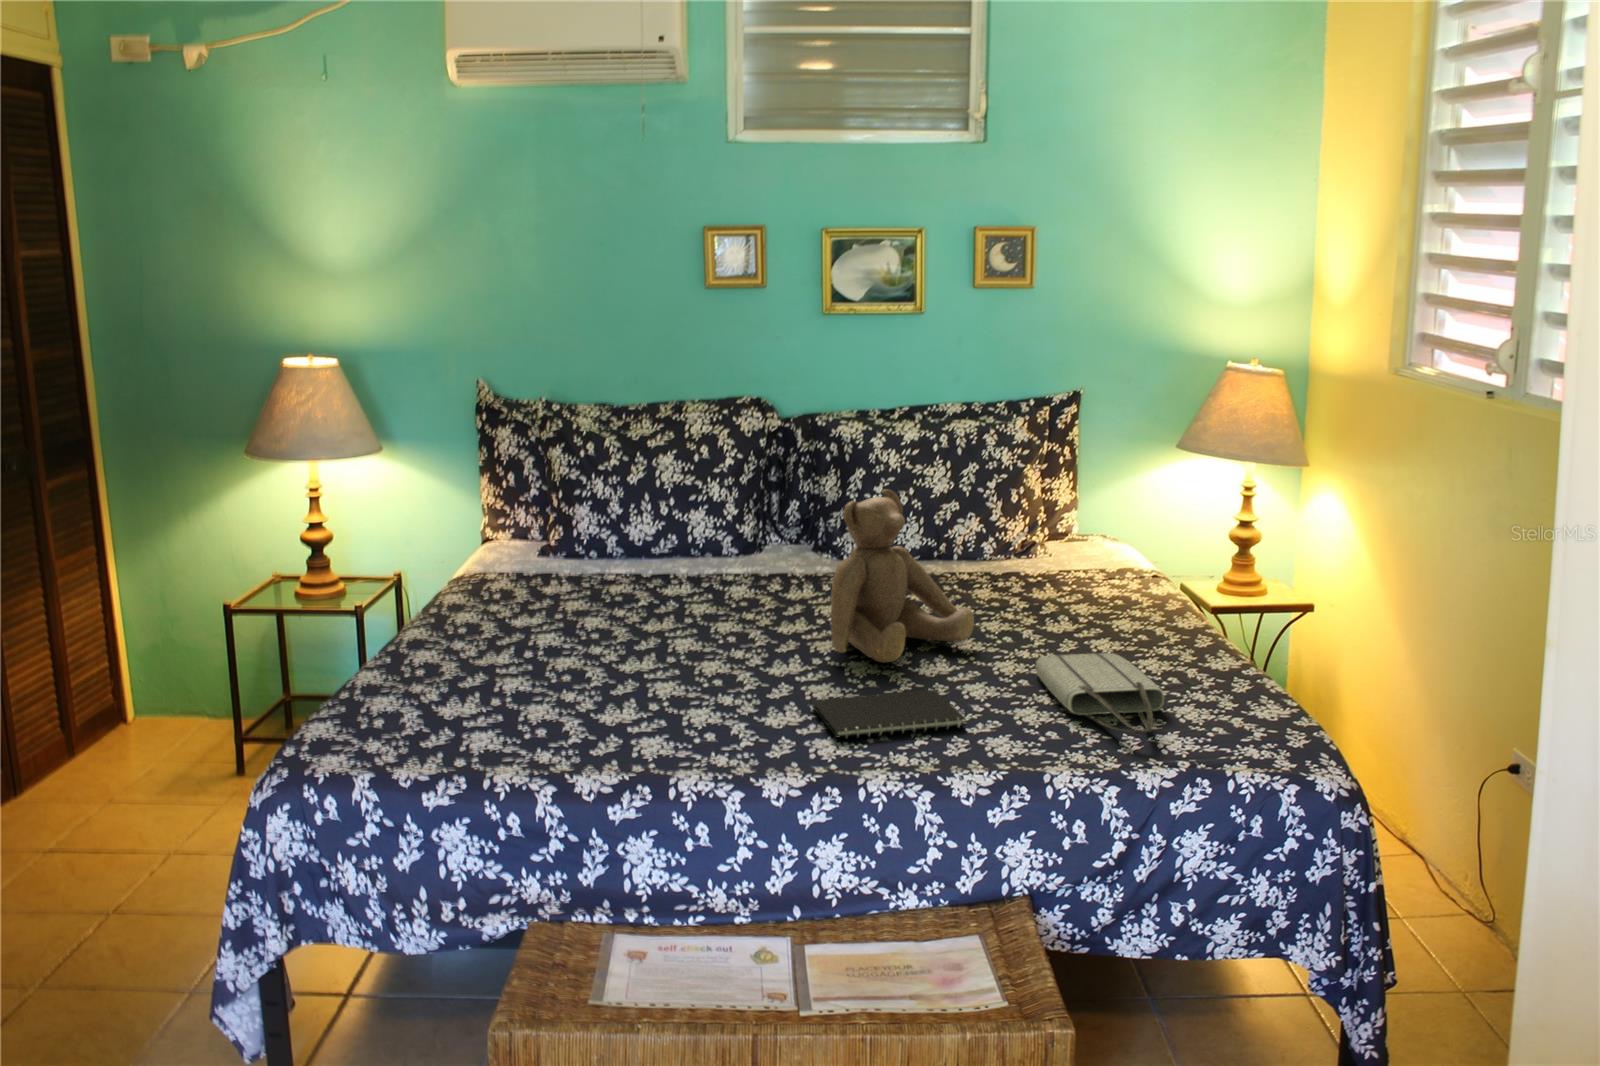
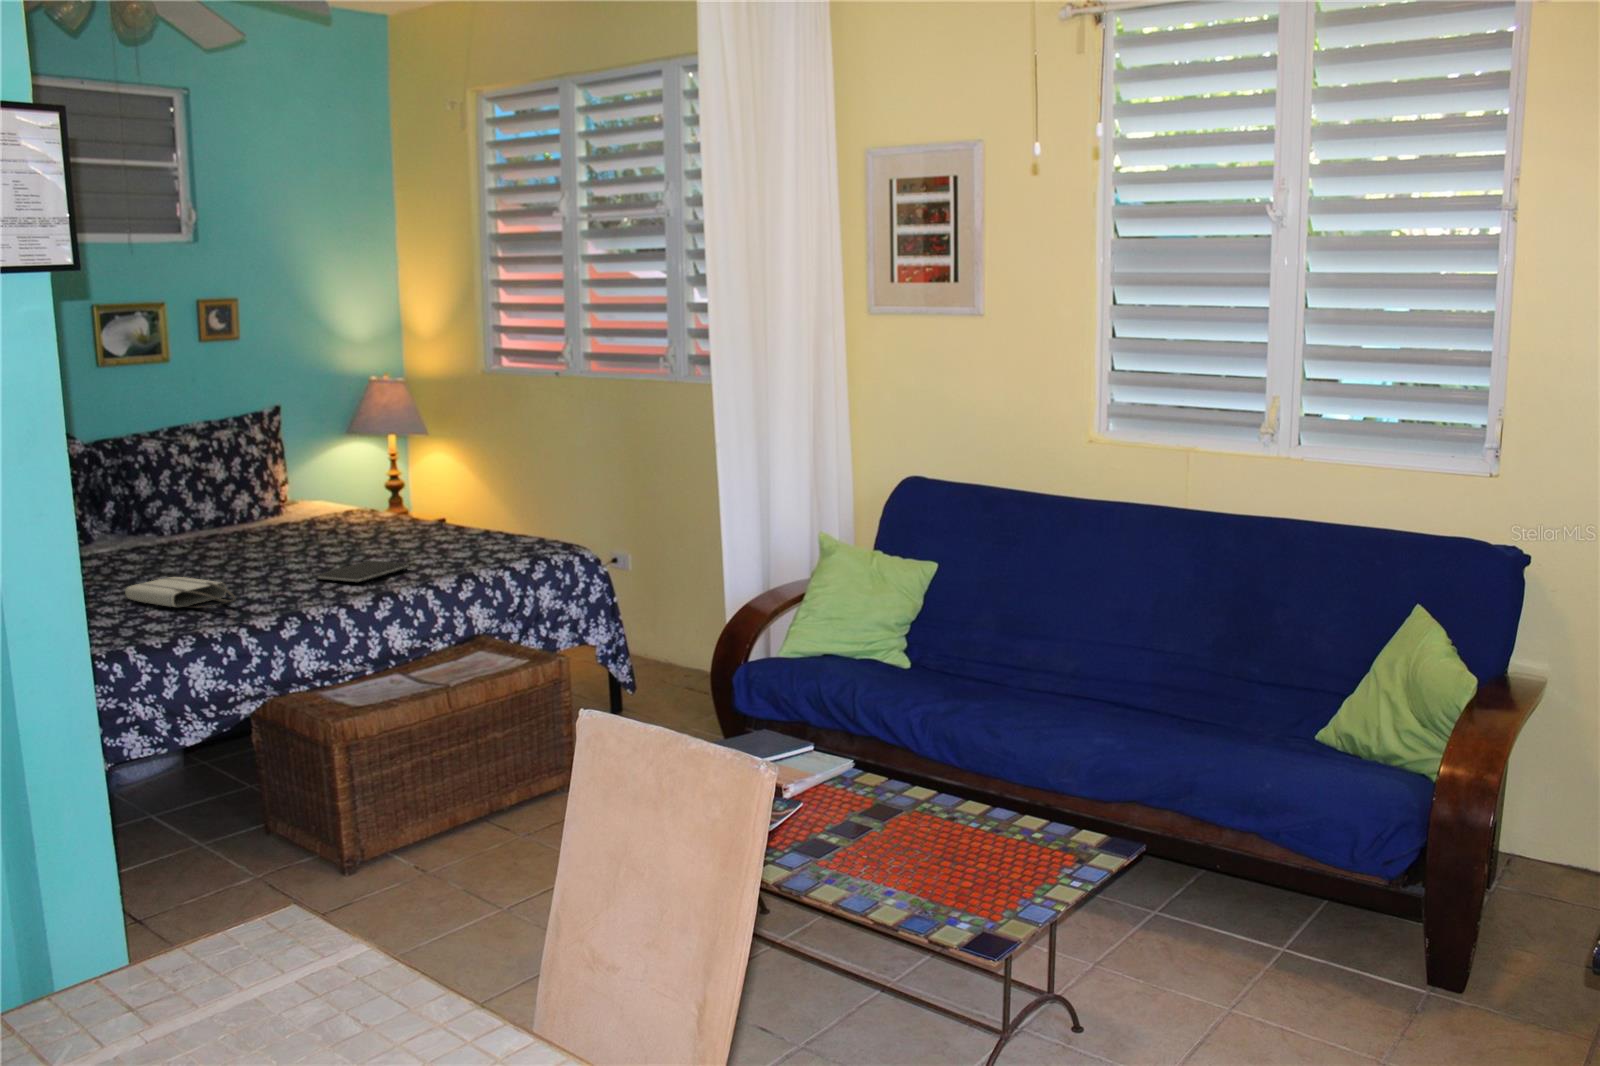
teddy bear: present [830,490,974,662] -> none [258,461,346,560]
tote bag: present [1036,653,1164,733] -> present [125,577,236,608]

